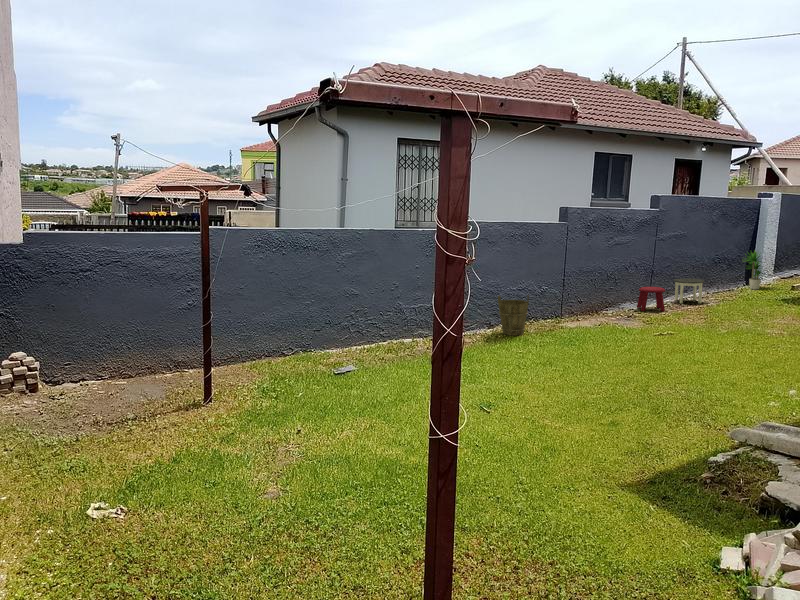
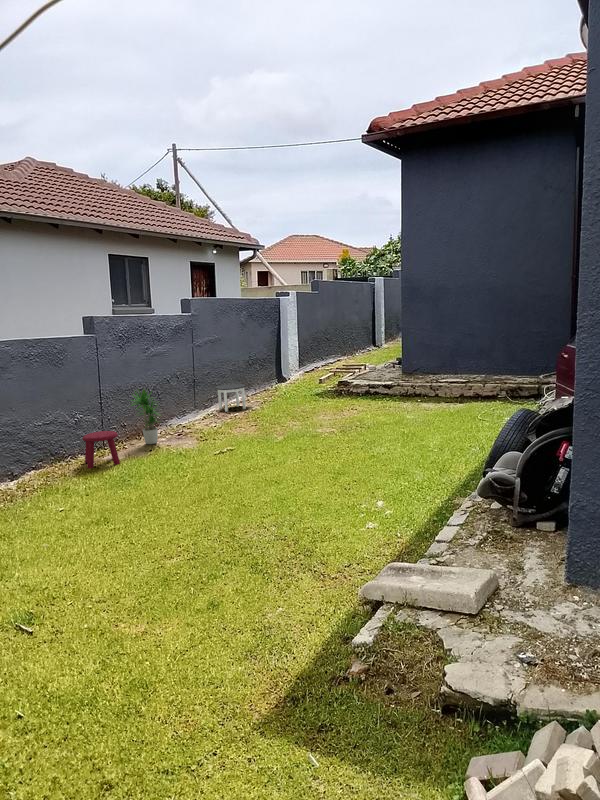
potted plant: present [745,251,762,290] -> present [131,390,158,444]
stool: present [637,287,665,311] -> present [82,431,120,468]
bucket: present [498,295,529,336] -> none [18,432,62,488]

